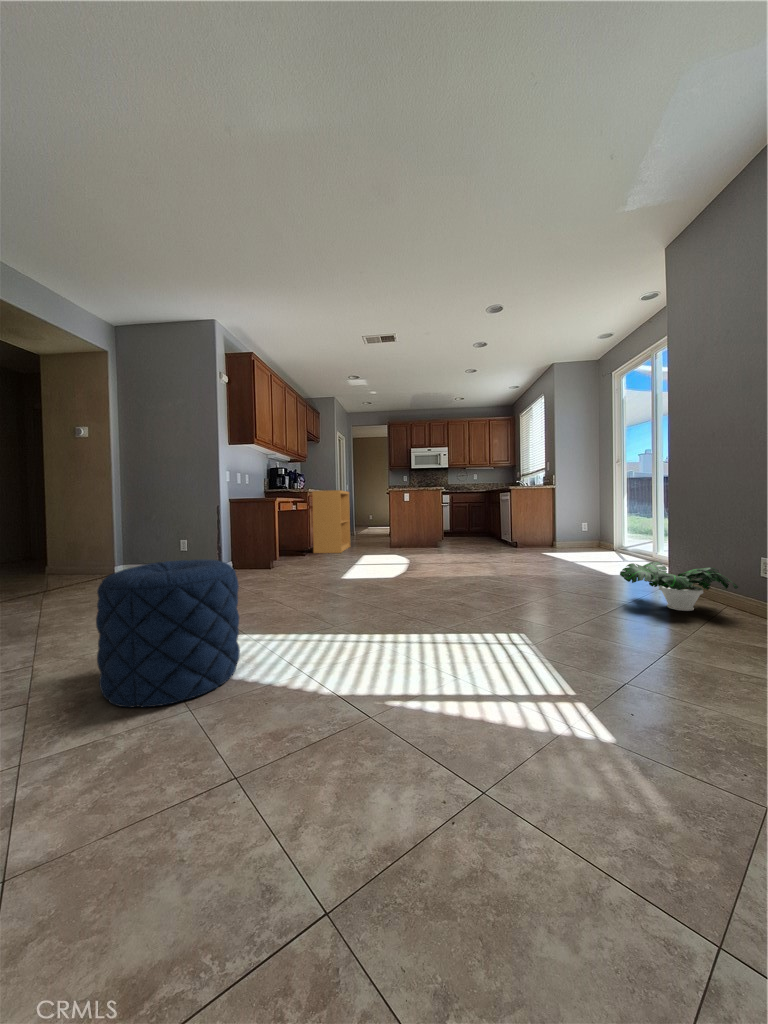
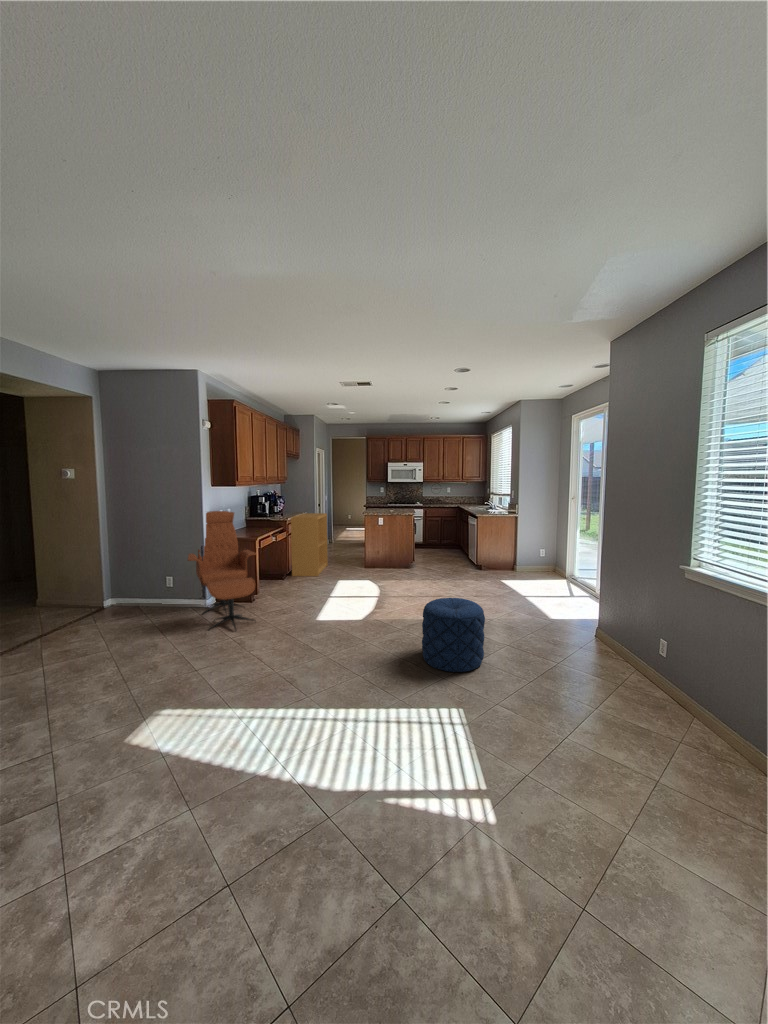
lounge chair: none [204,469,277,585] -> present [188,511,256,631]
pouf: present [96,559,240,707] -> present [422,598,485,672]
potted plant: present [620,562,738,611] -> none [553,626,641,676]

